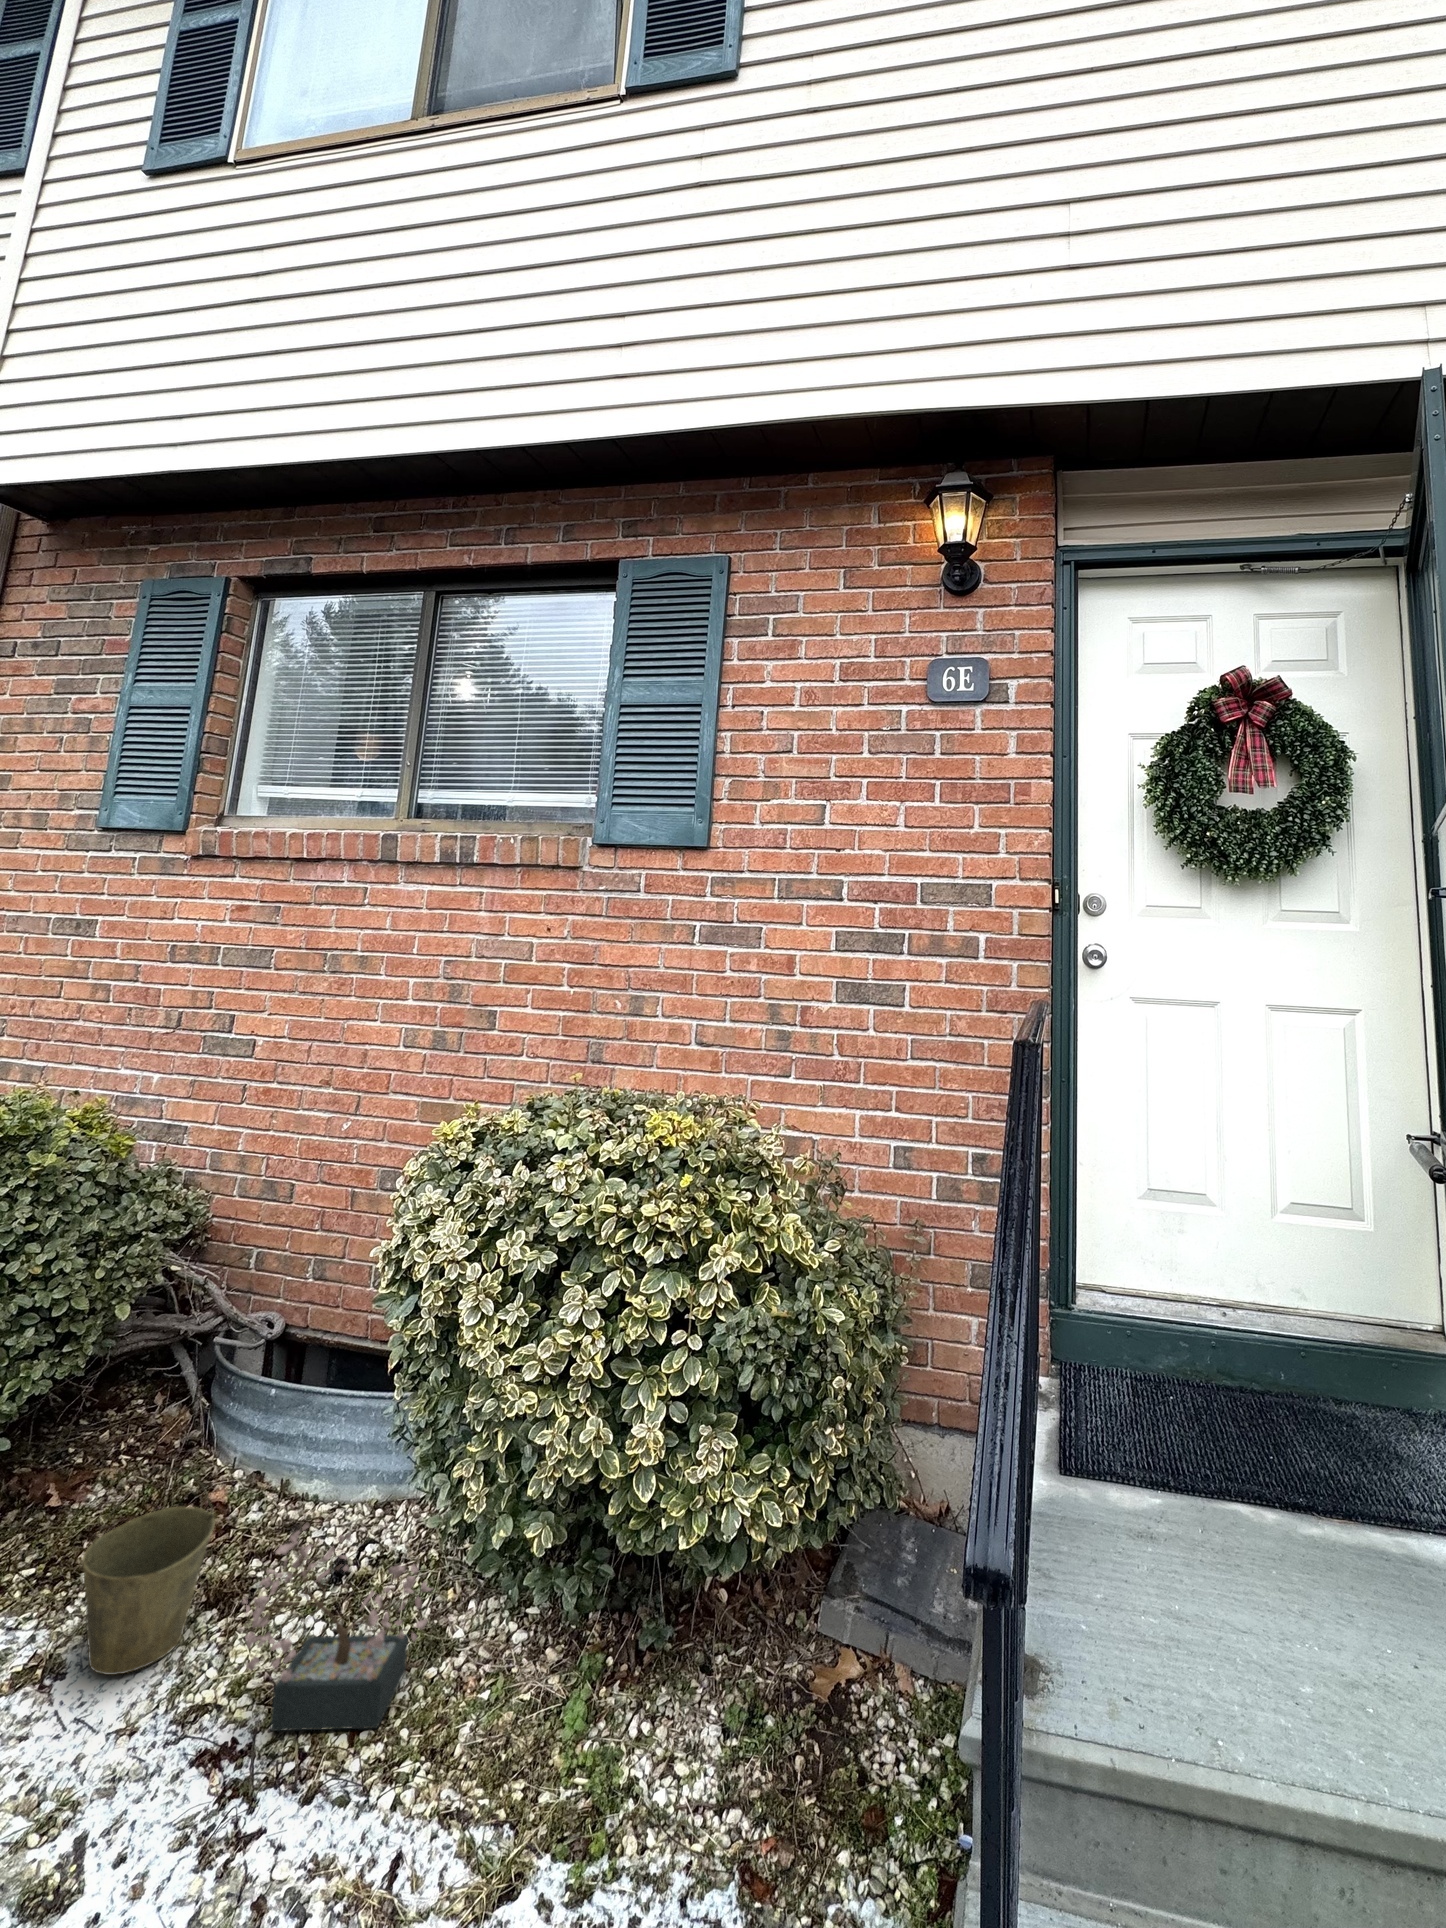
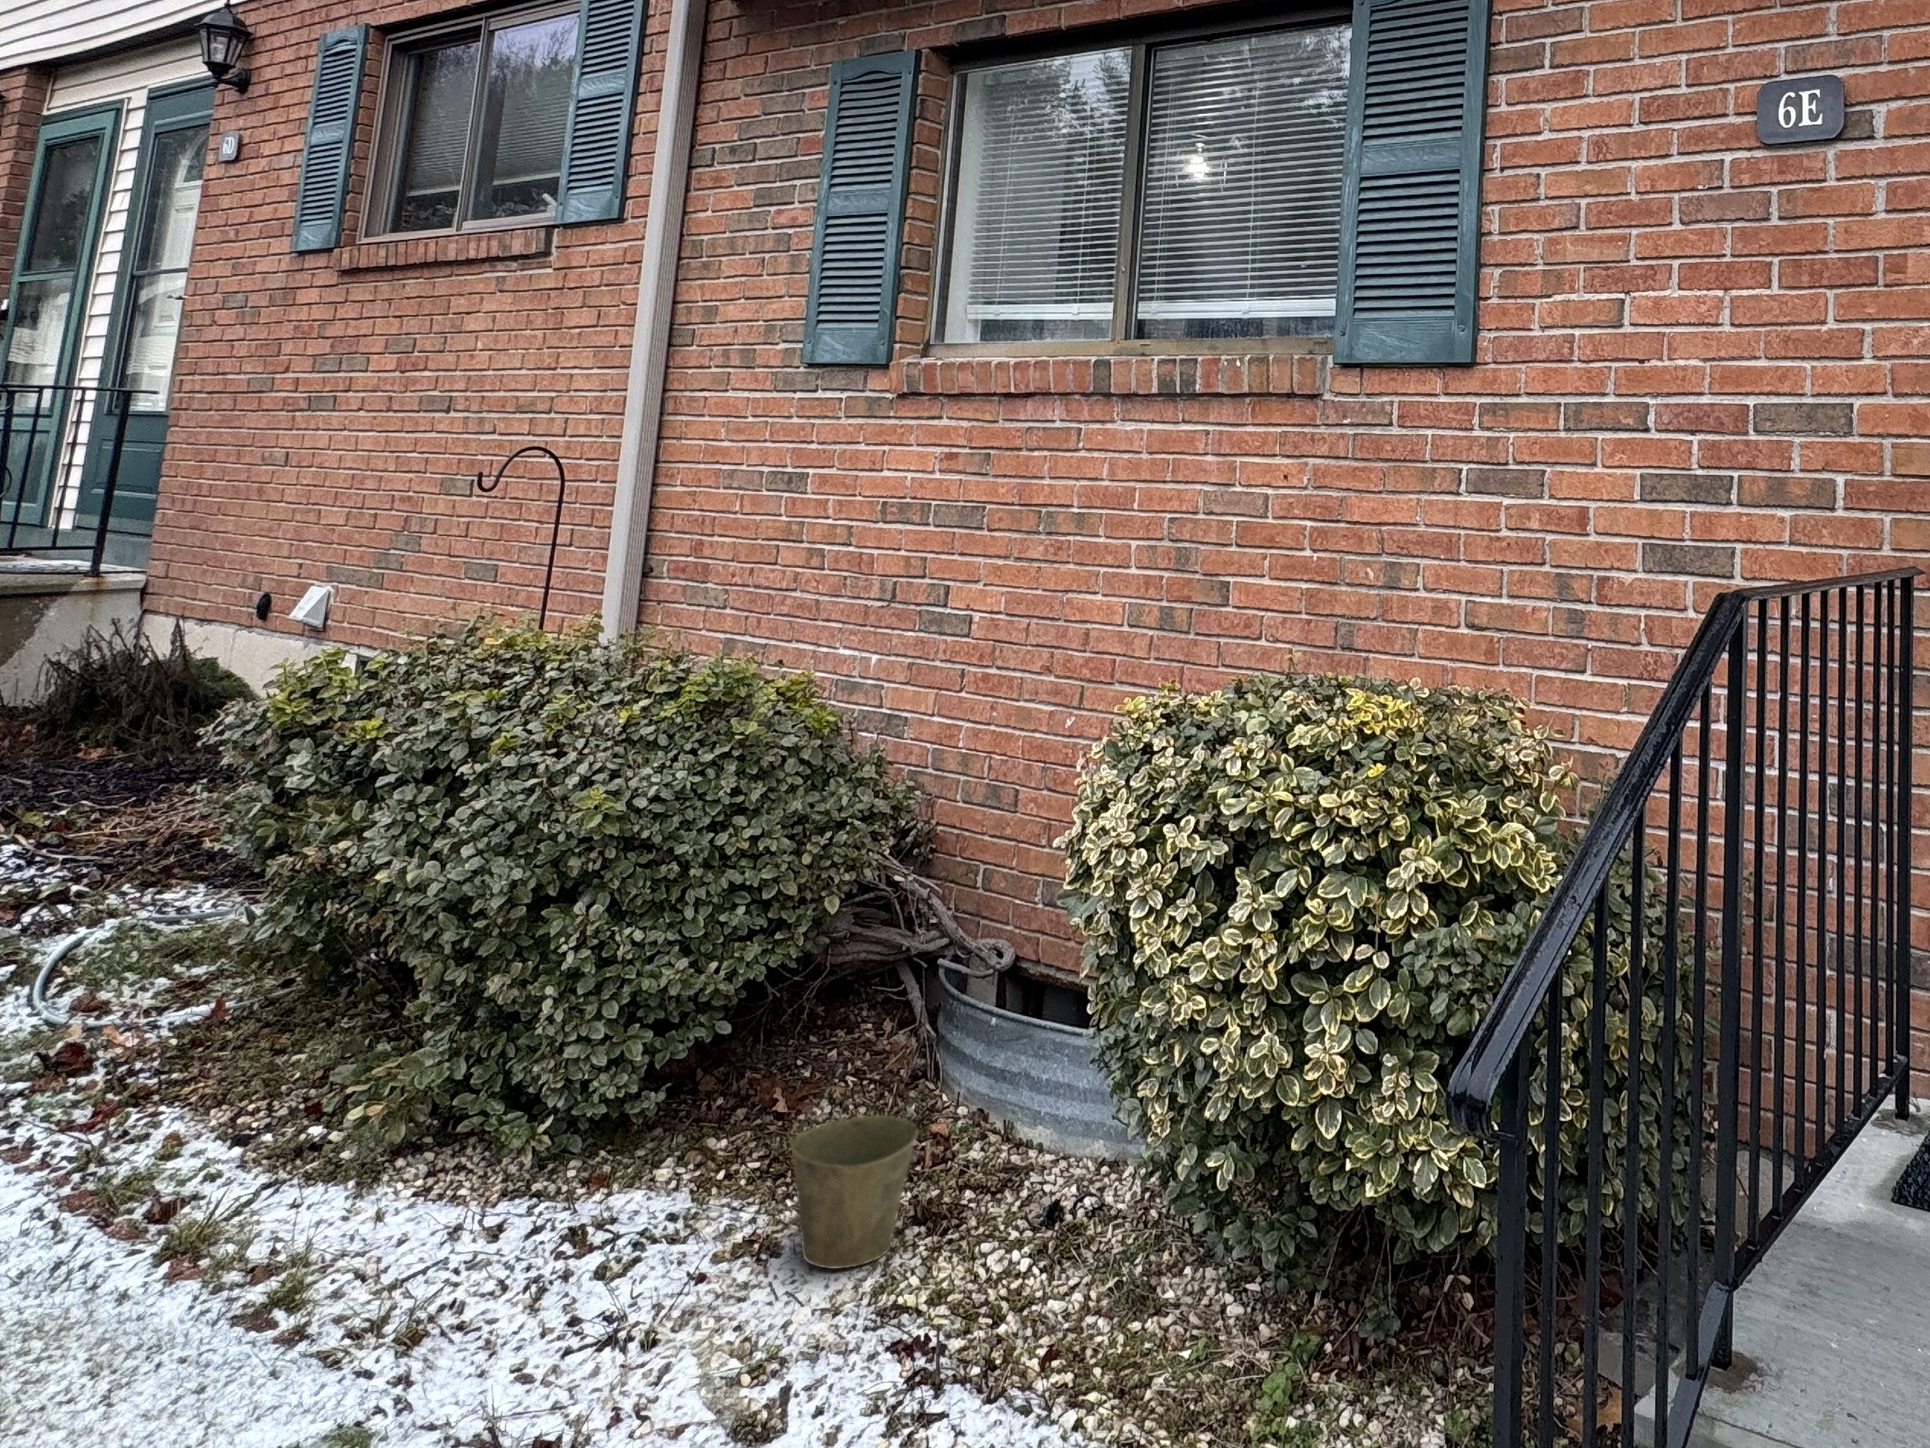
decorative plant: present [243,1524,432,1731] -> none [928,1136,1130,1355]

